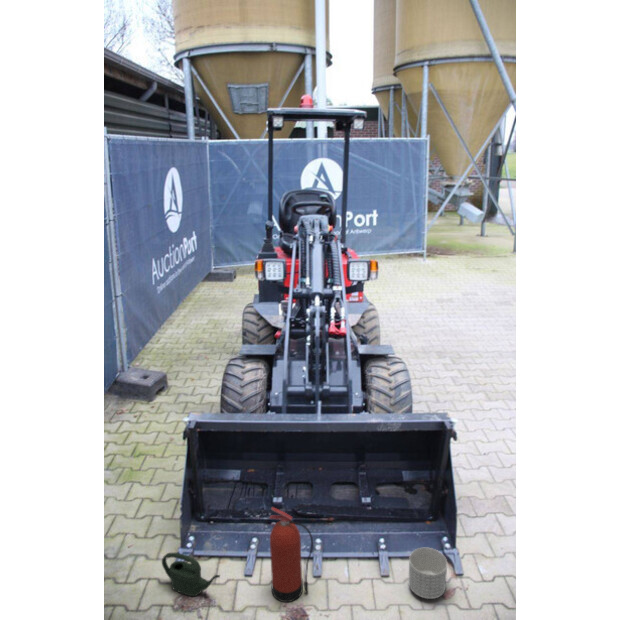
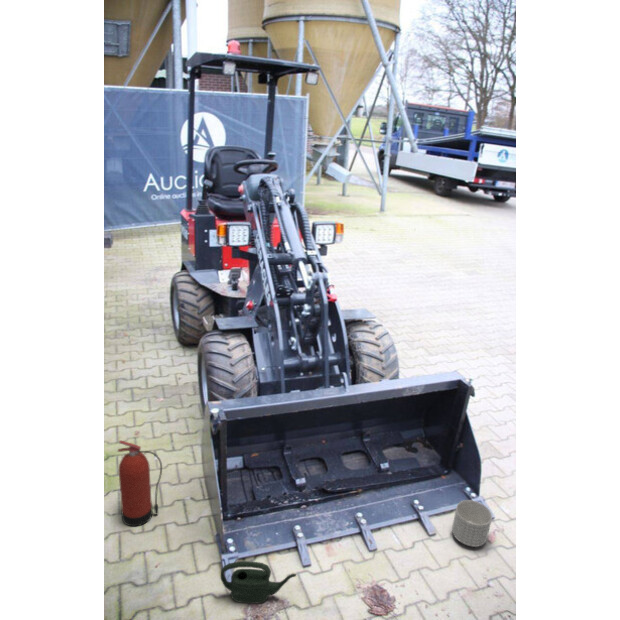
fire extinguisher: present [270,507,313,602] -> present [118,441,162,526]

